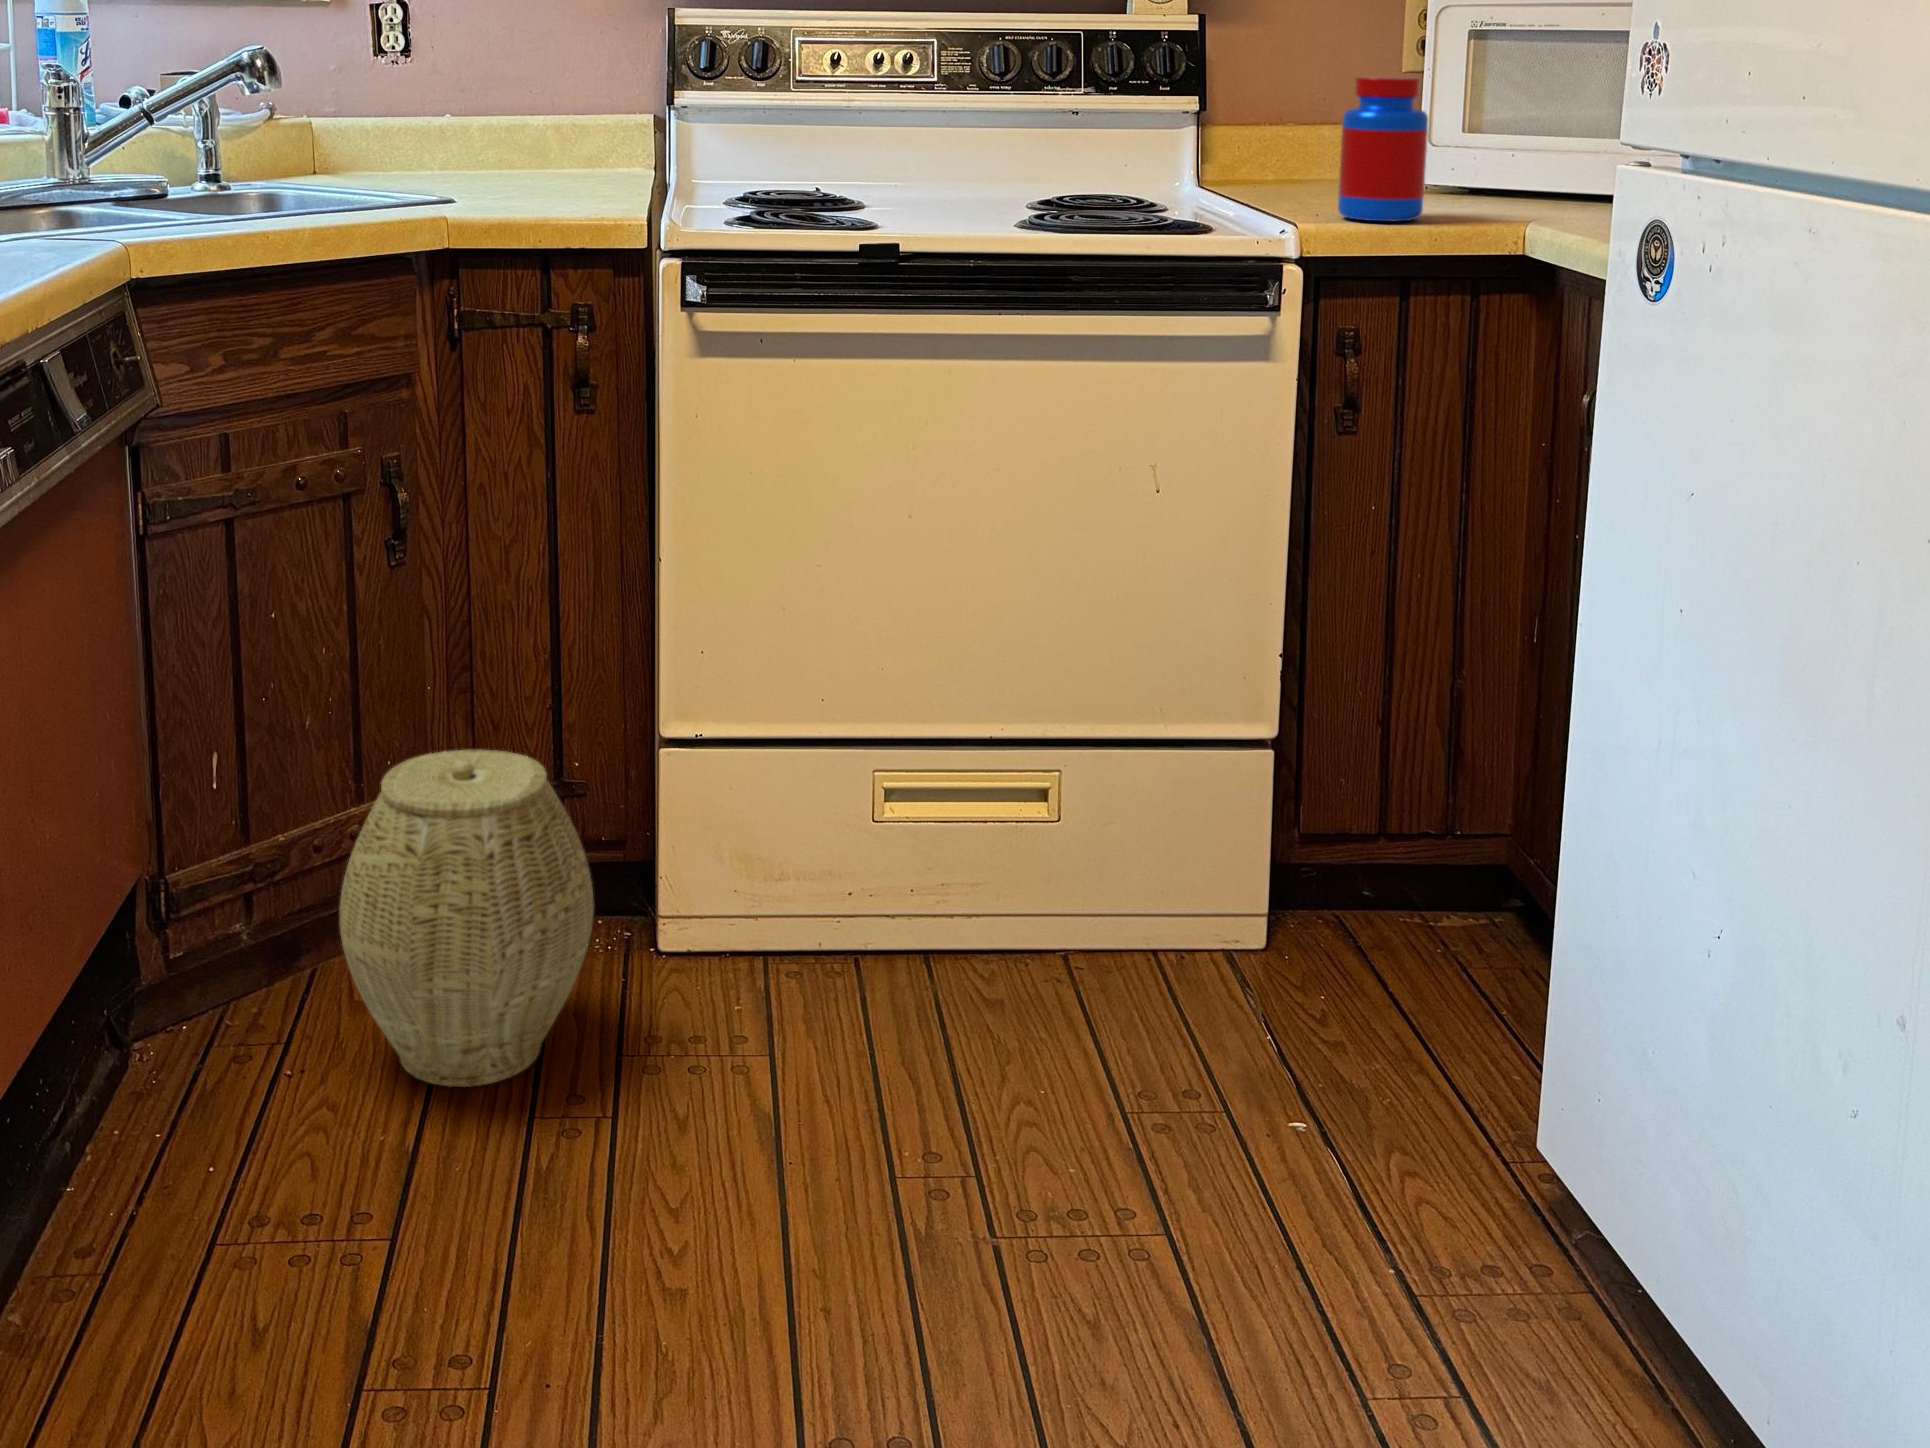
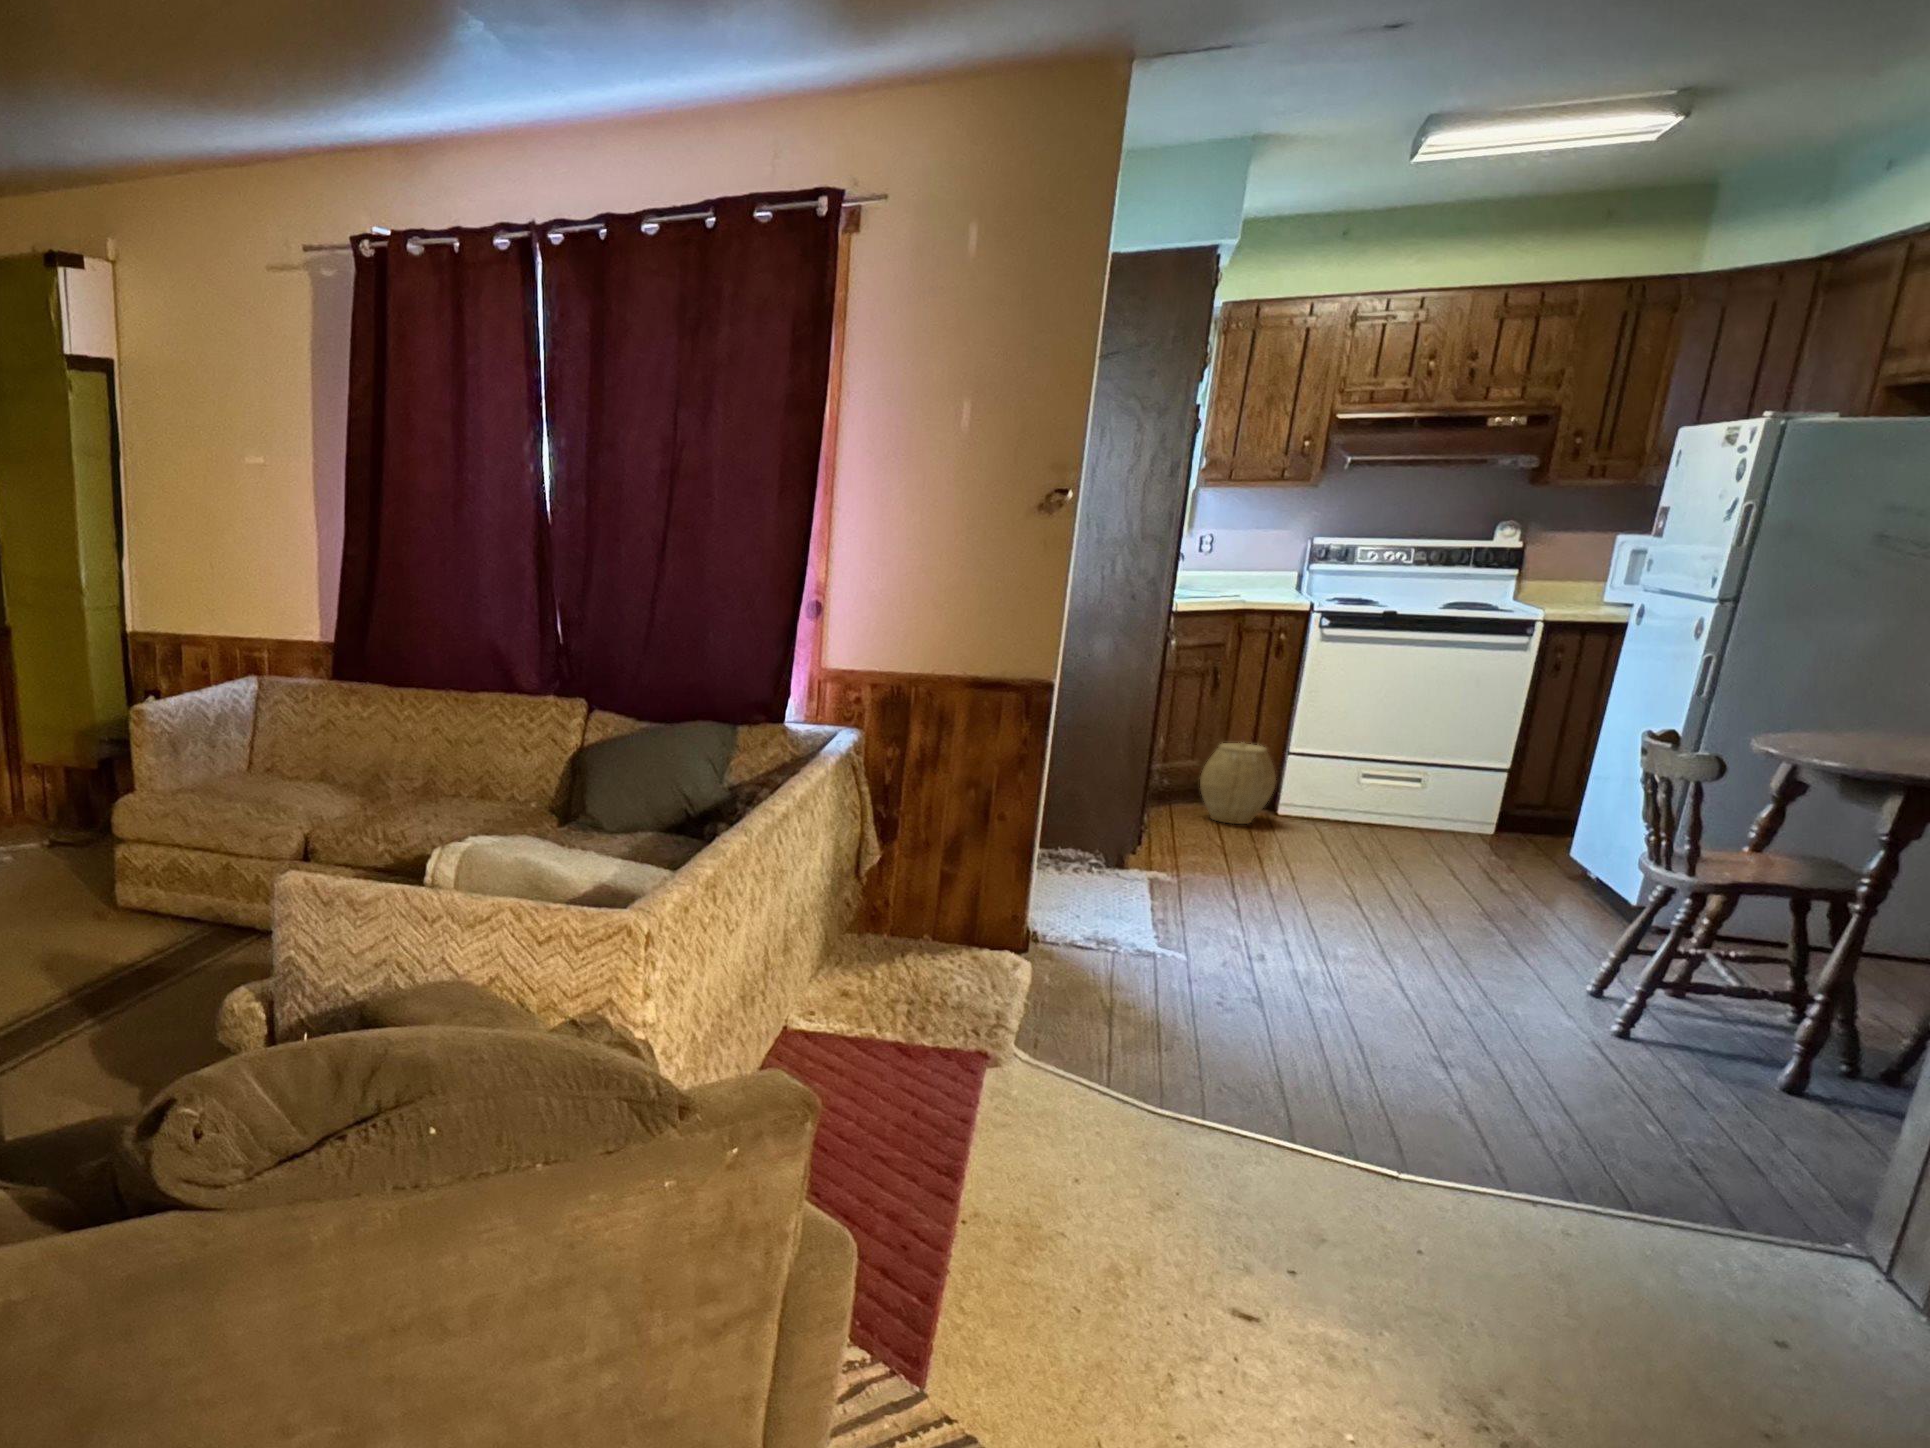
jar: present [1338,77,1428,221] -> none [1564,566,1604,612]

